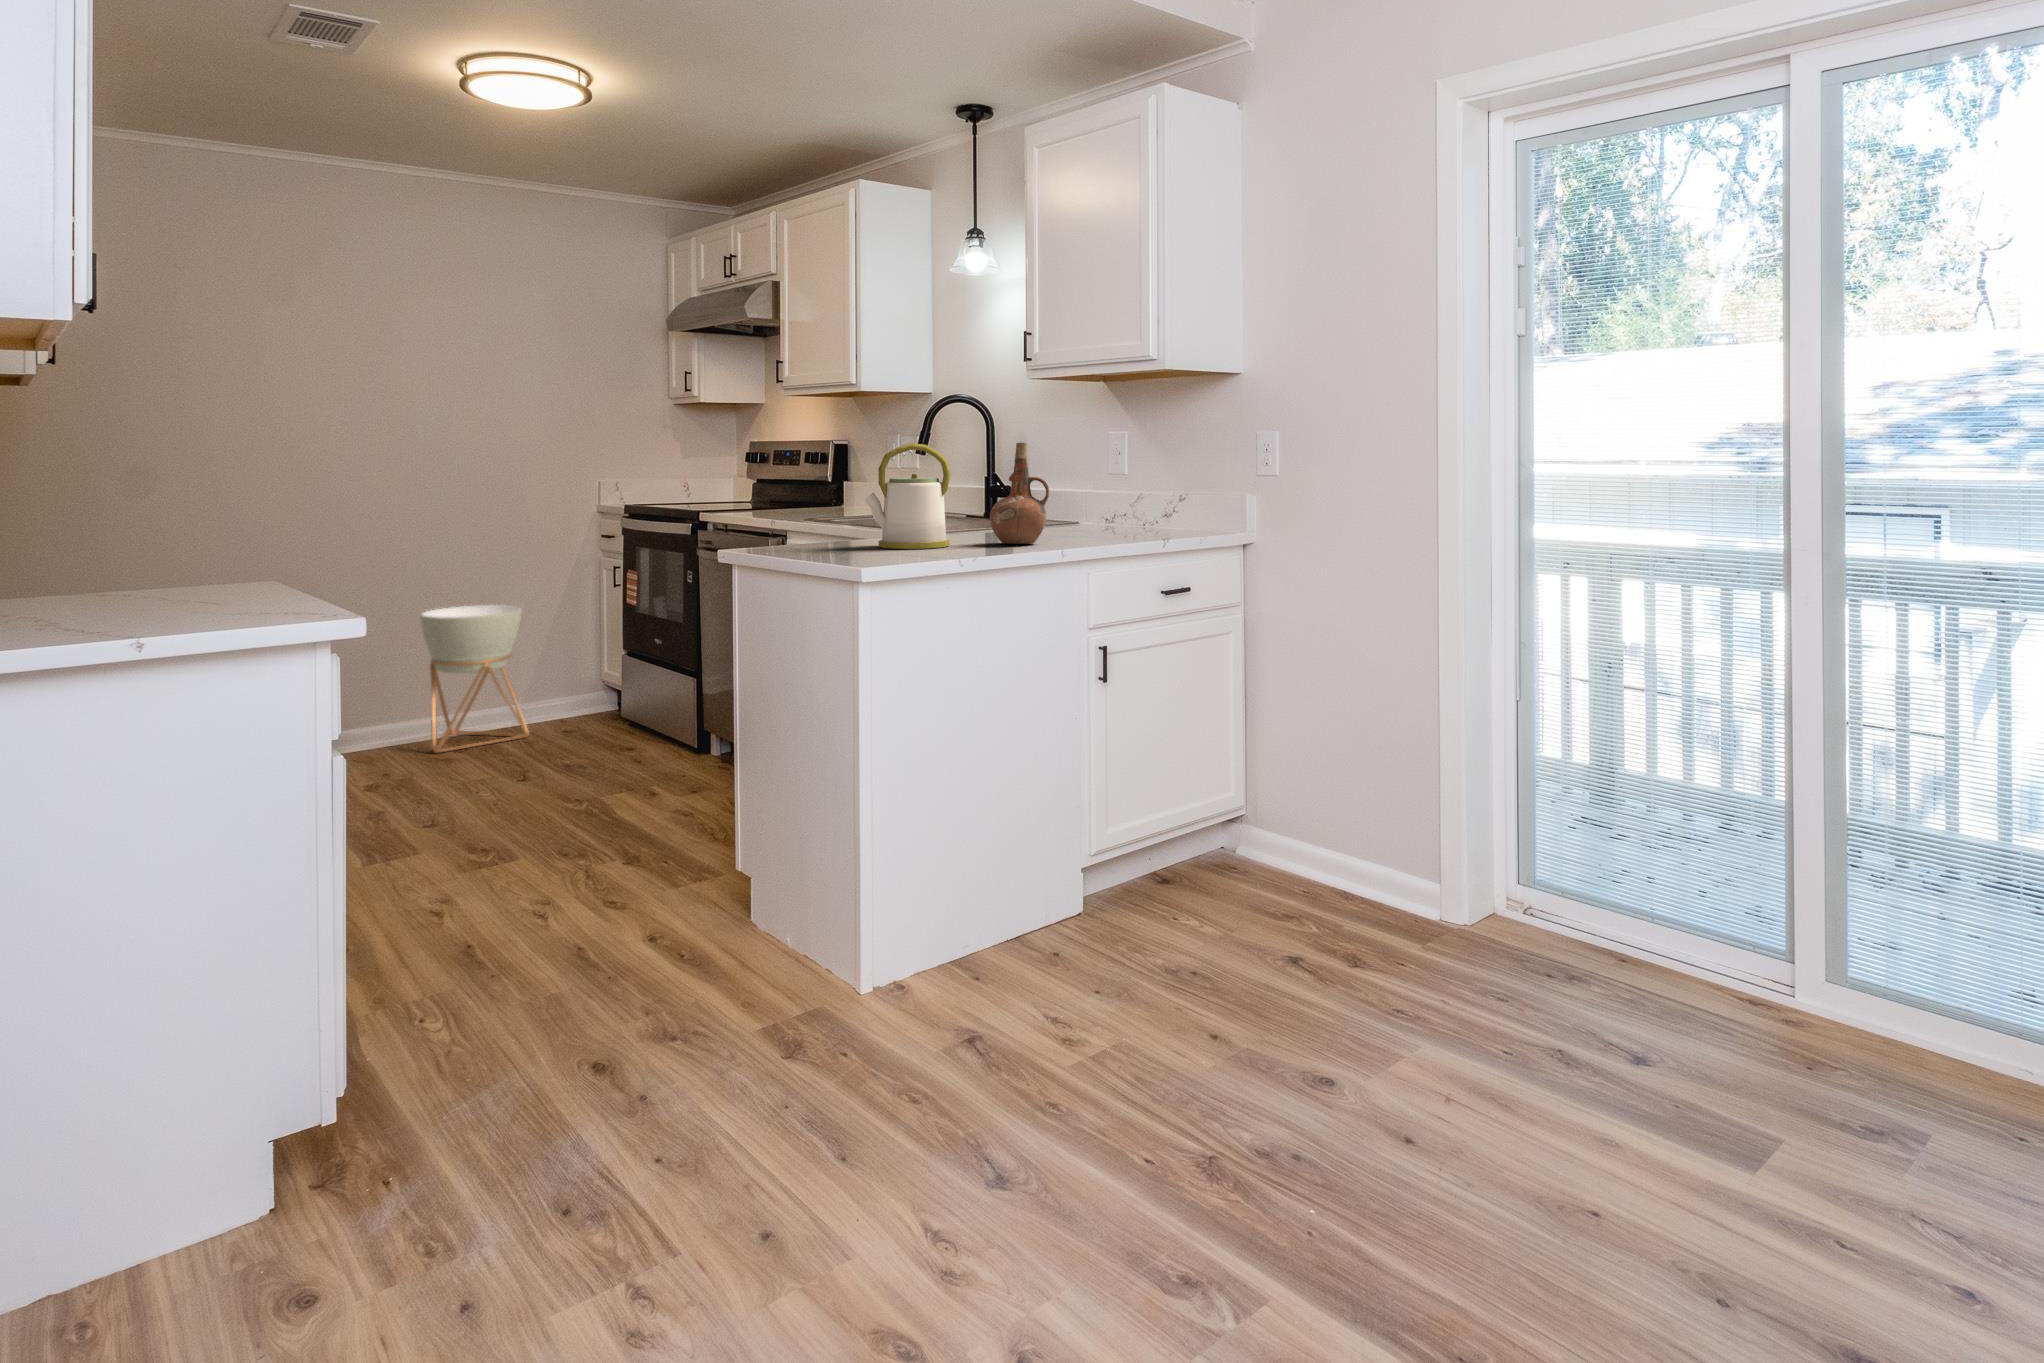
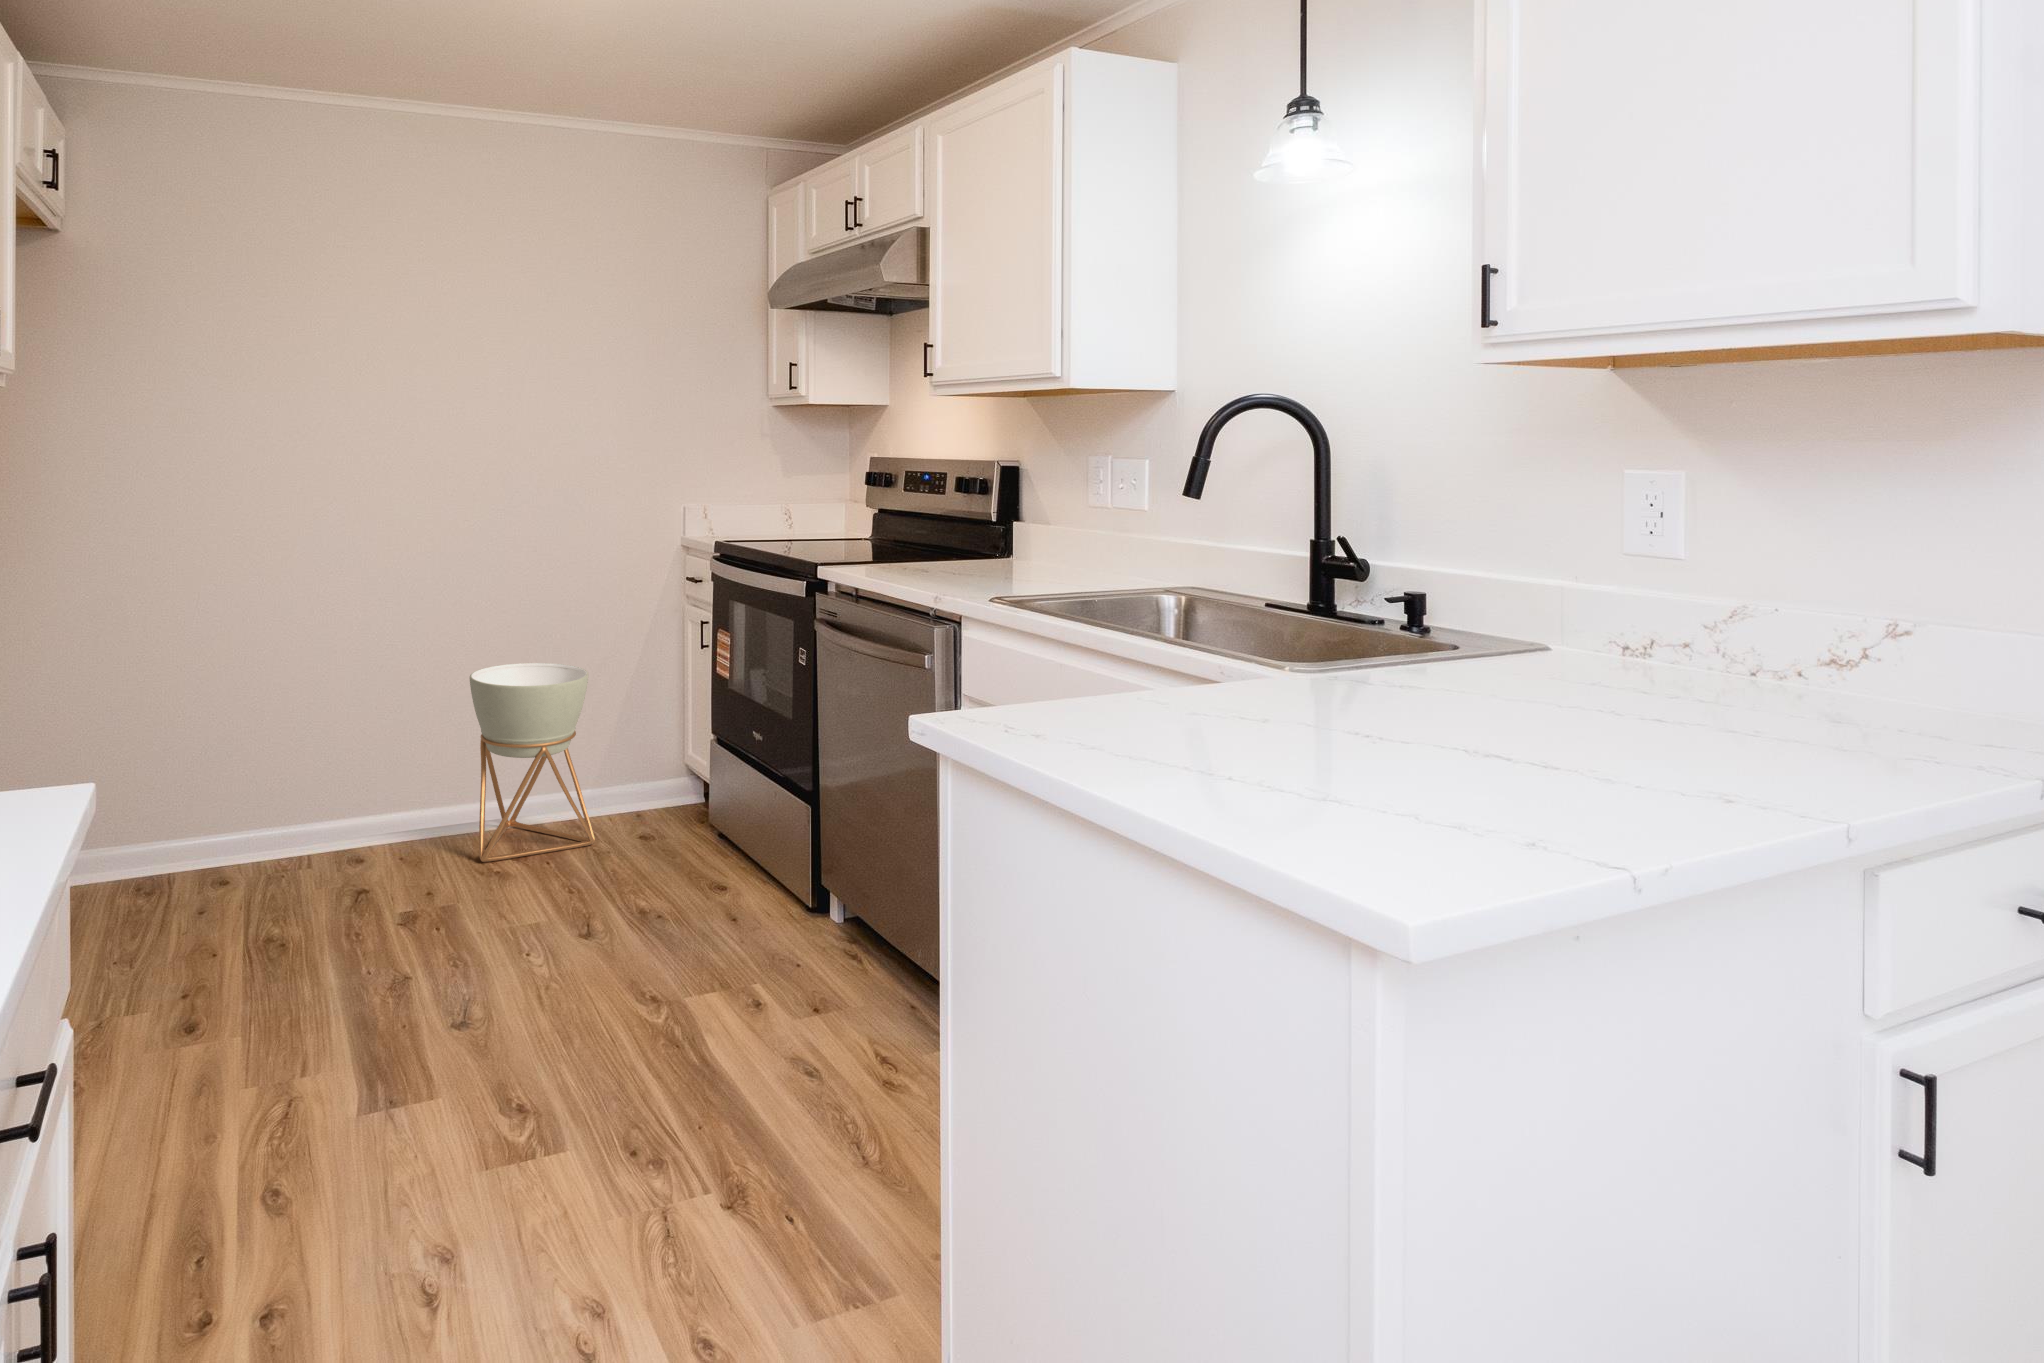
kettle: present [865,443,950,549] -> none [1279,511,1513,795]
ceramic pitcher: present [990,443,1049,544] -> none [1603,517,1794,791]

